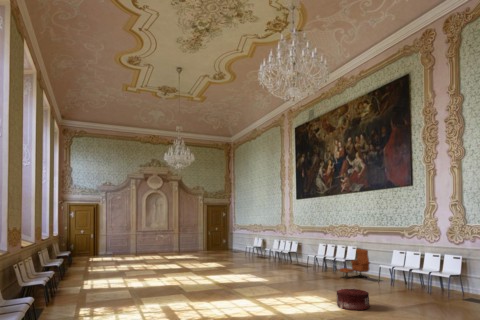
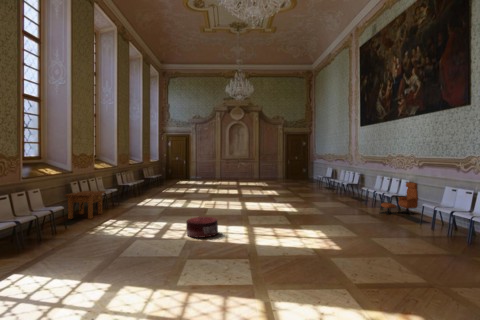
side table: none [41,268,76,303] -> present [64,191,105,219]
pouf: present [337,289,370,310] -> present [186,217,218,238]

